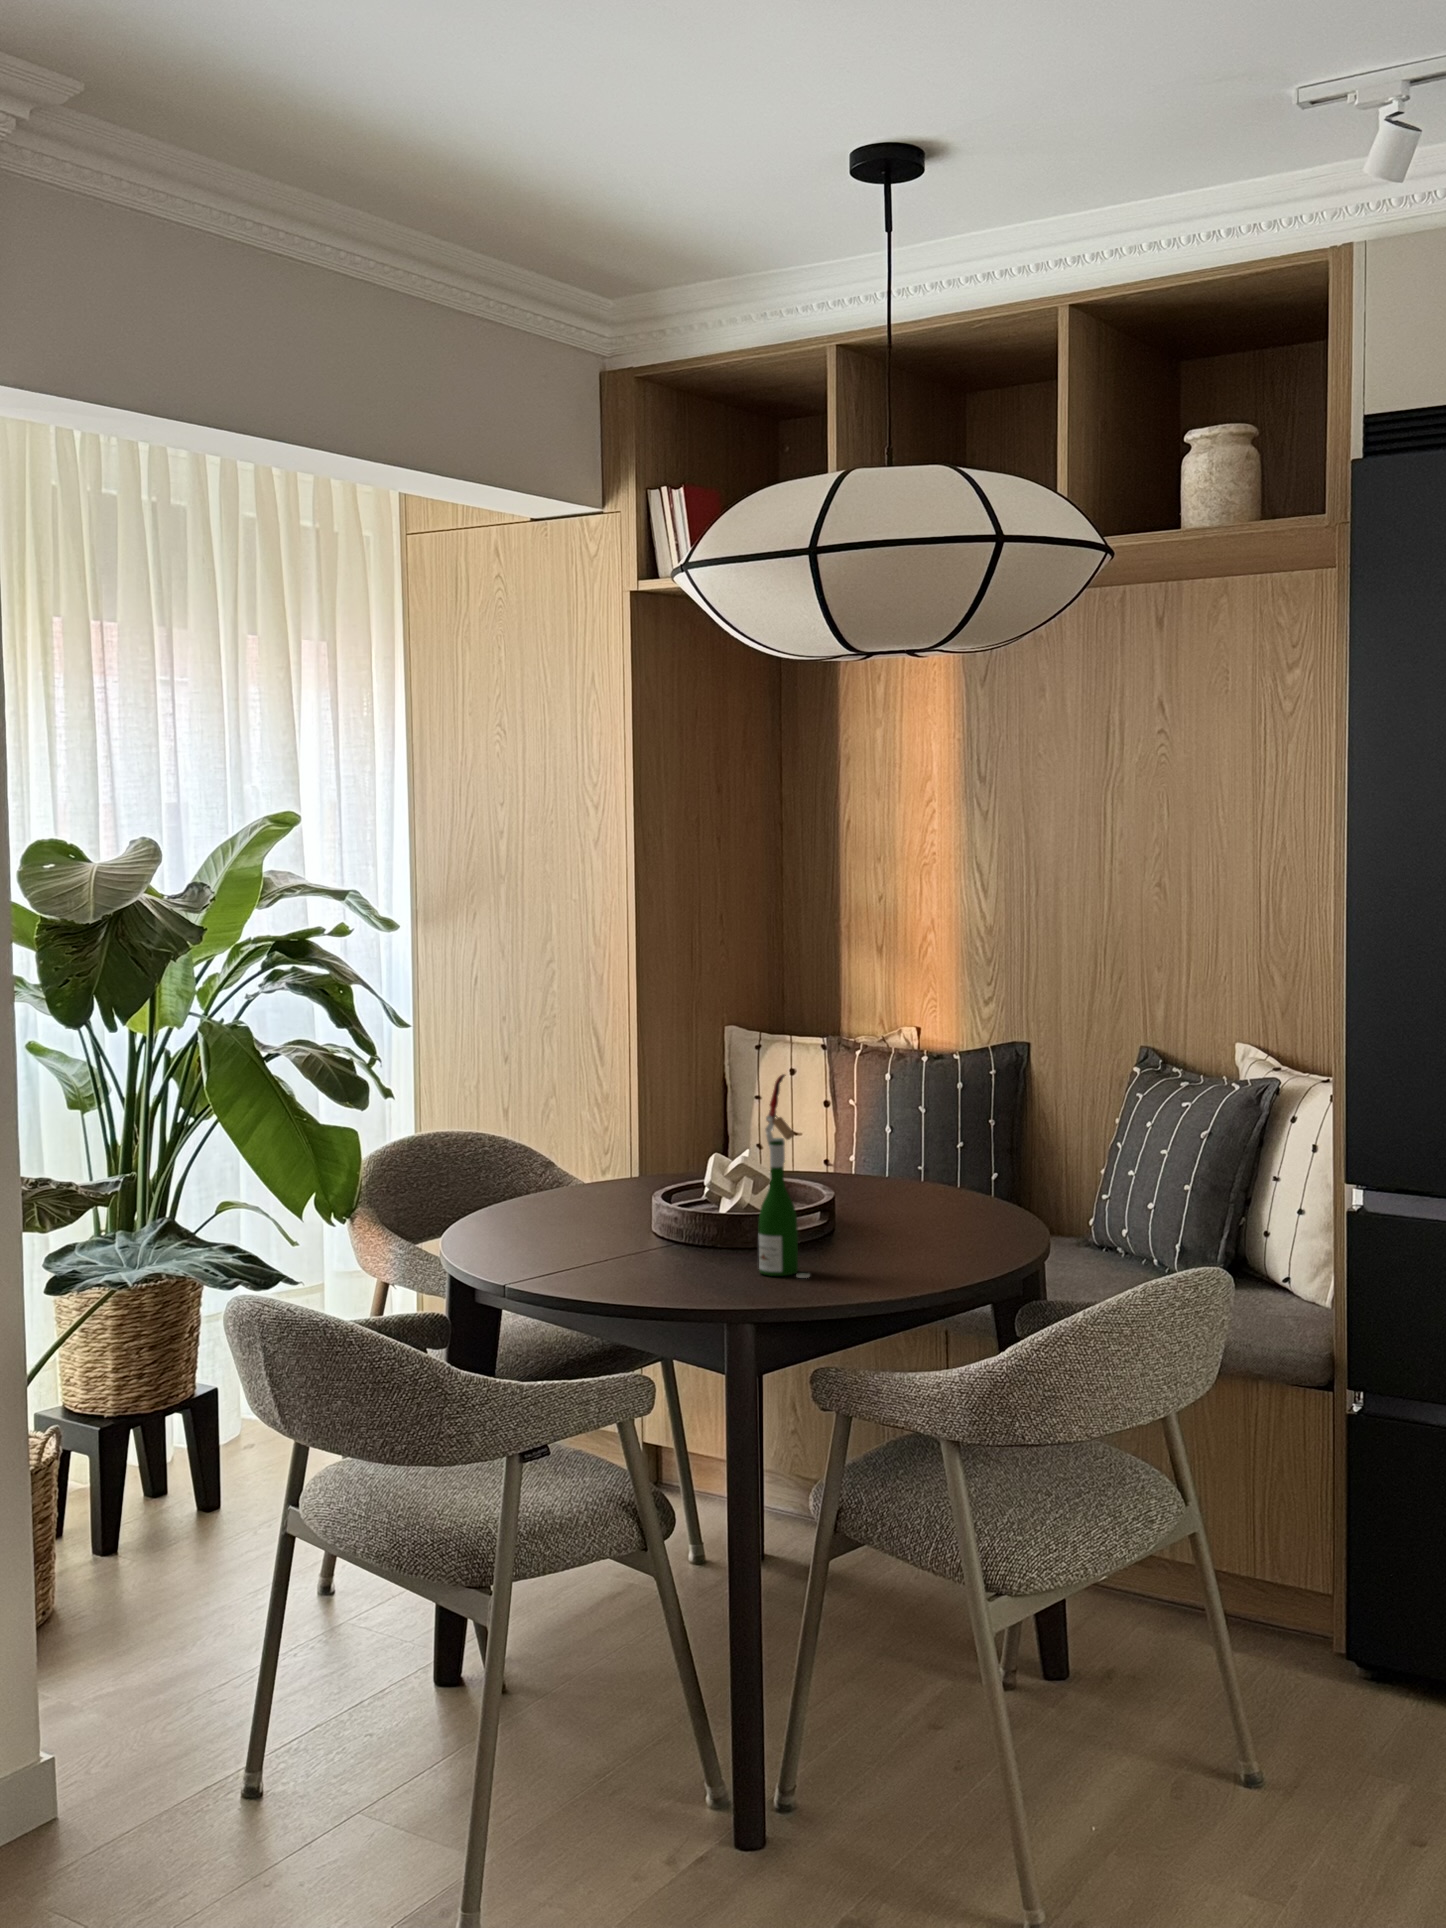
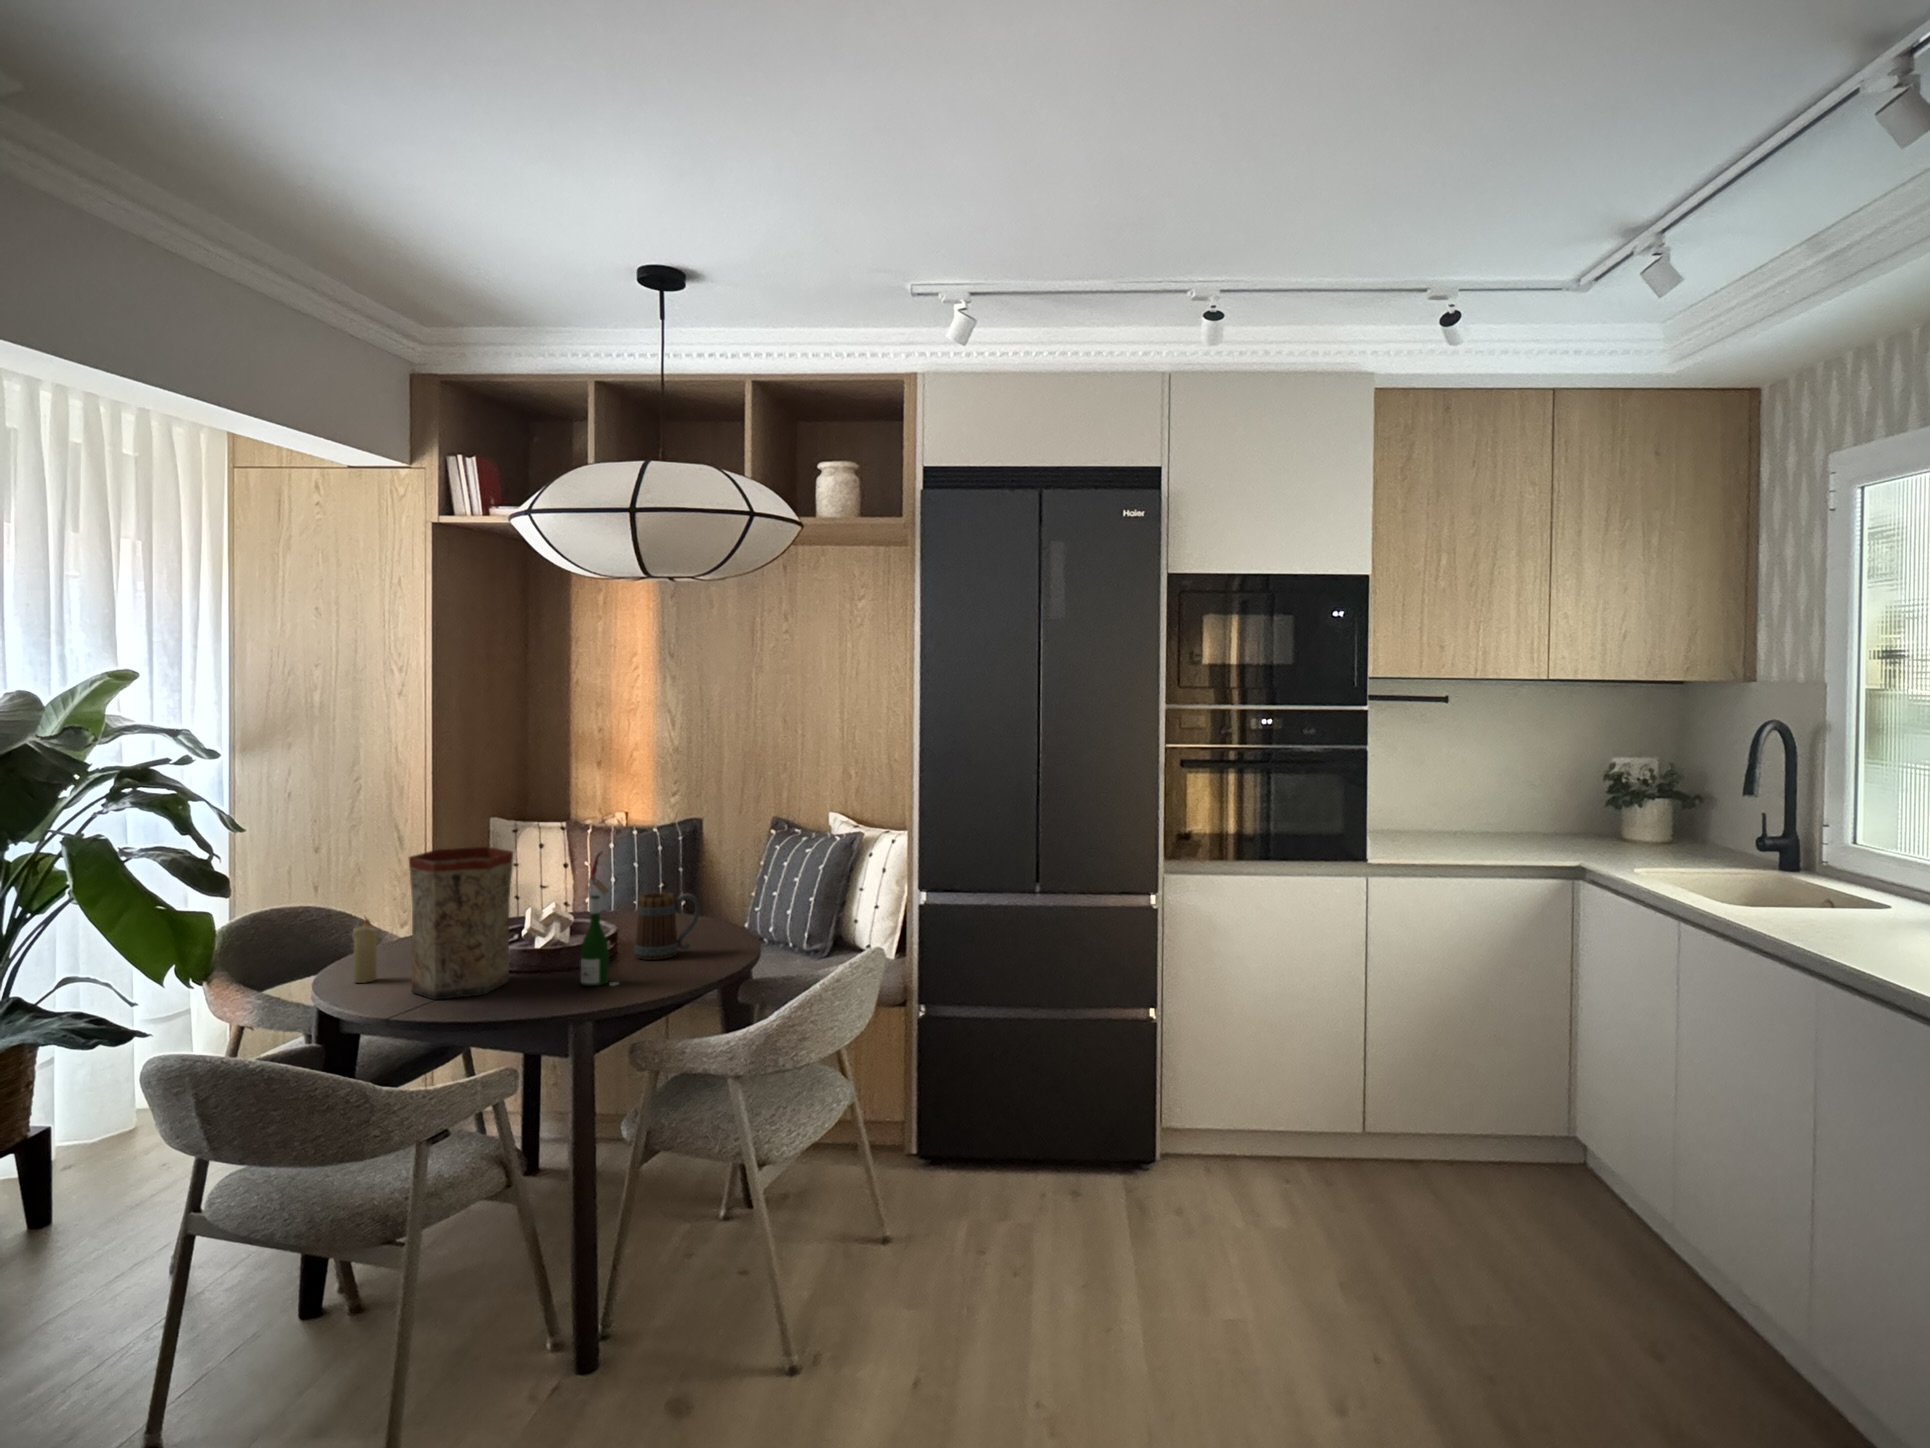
vase: none [538,1062,672,1273] -> present [409,847,513,1000]
mug: none [856,1146,953,1250] -> present [634,892,700,960]
candle: none [487,1150,518,1243] -> present [352,918,378,983]

